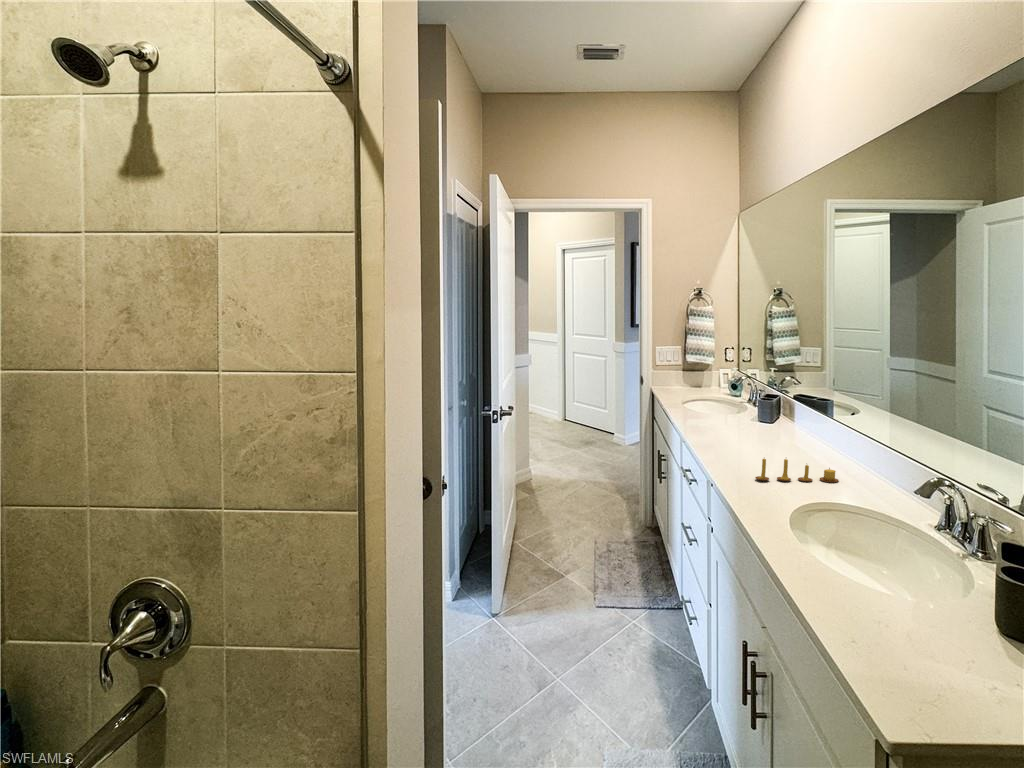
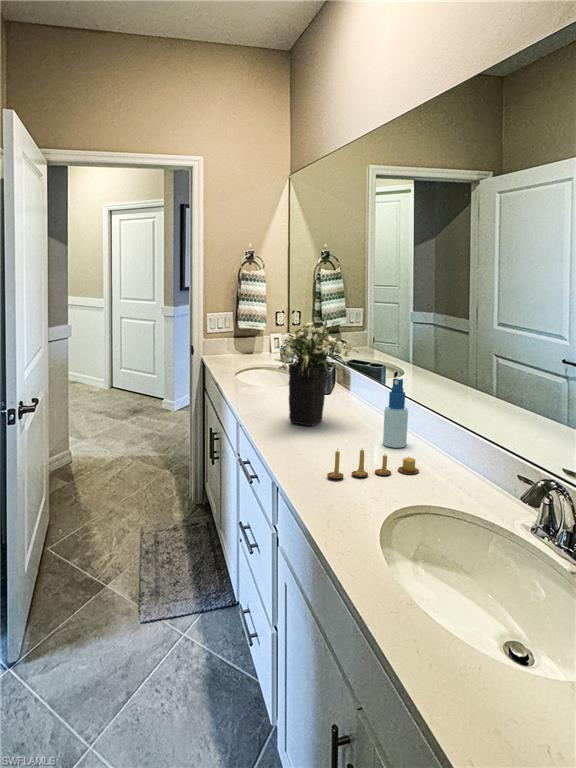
flower arrangement: none [716,354,795,446] -> present [279,320,359,426]
spray bottle: none [813,405,836,465] -> present [383,378,408,448]

